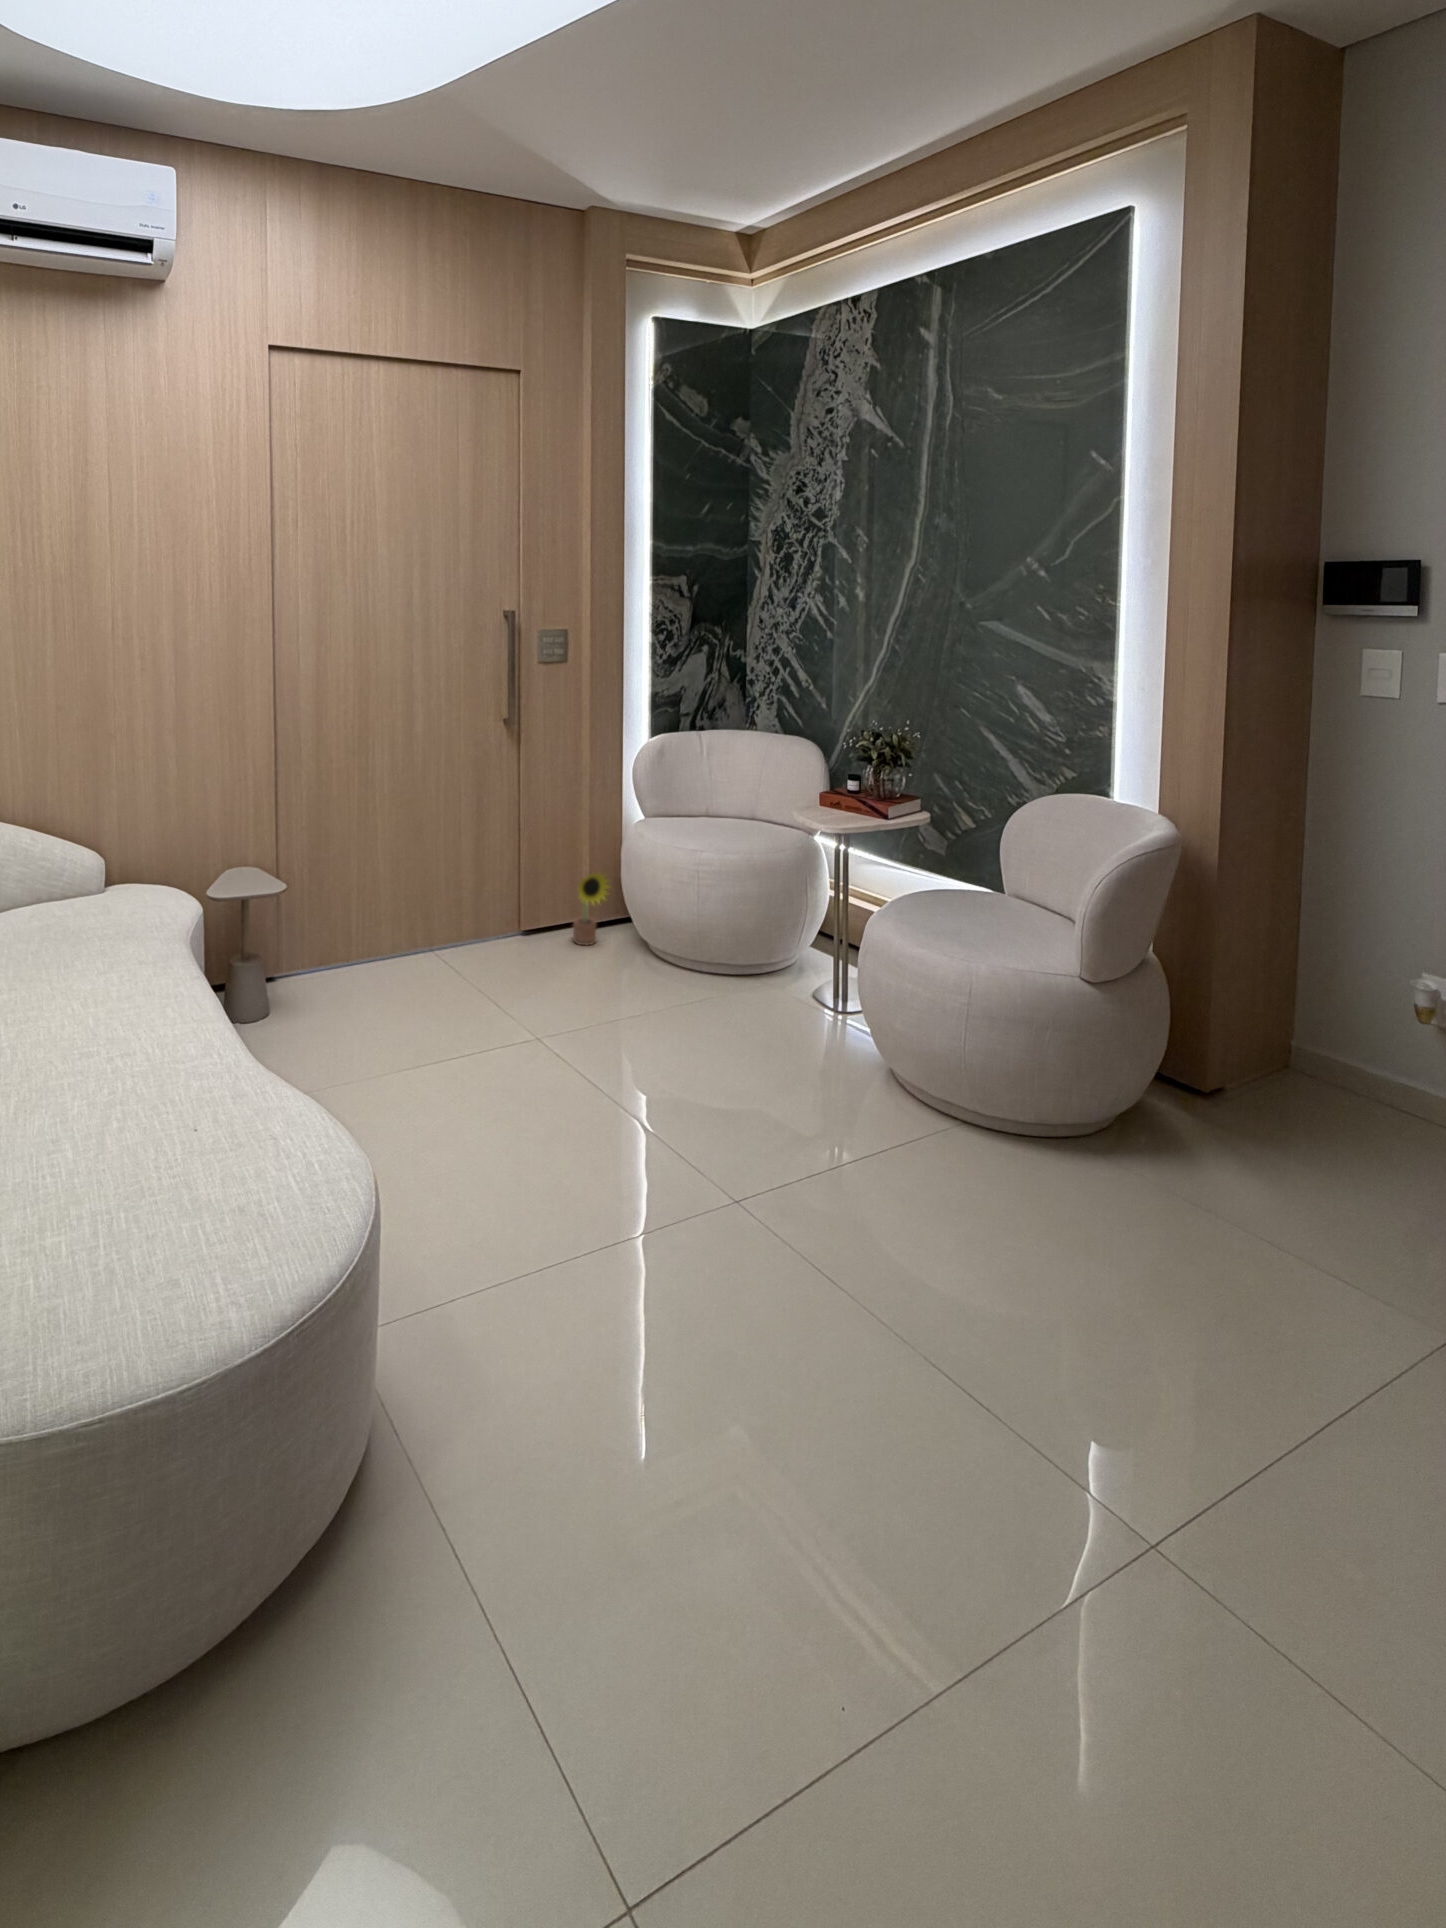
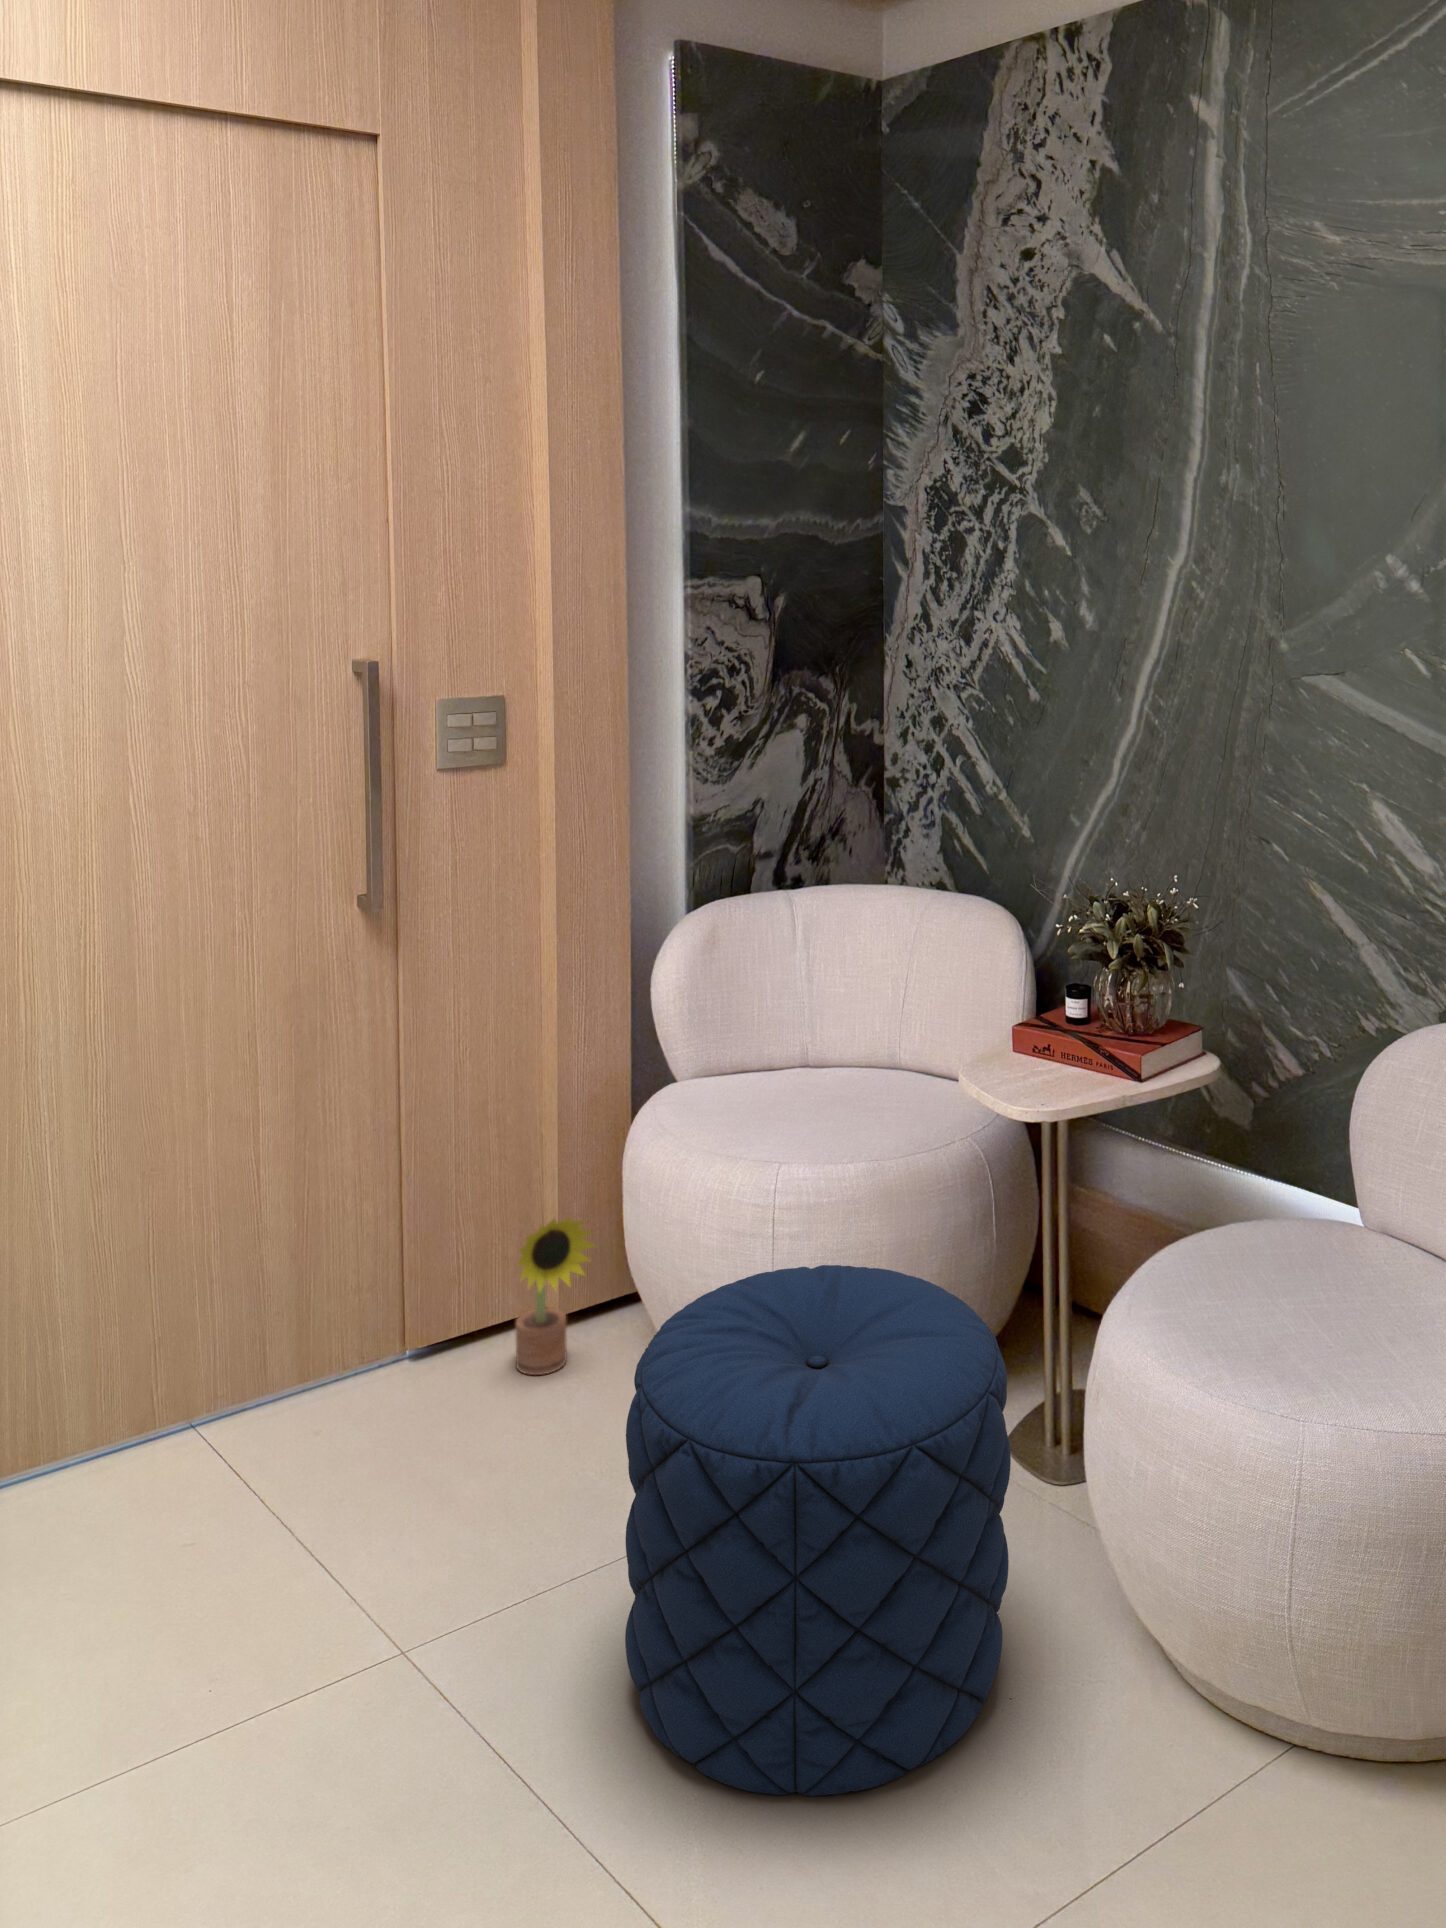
pouf: none [648,883,824,1093] -> present [625,1265,1011,1796]

